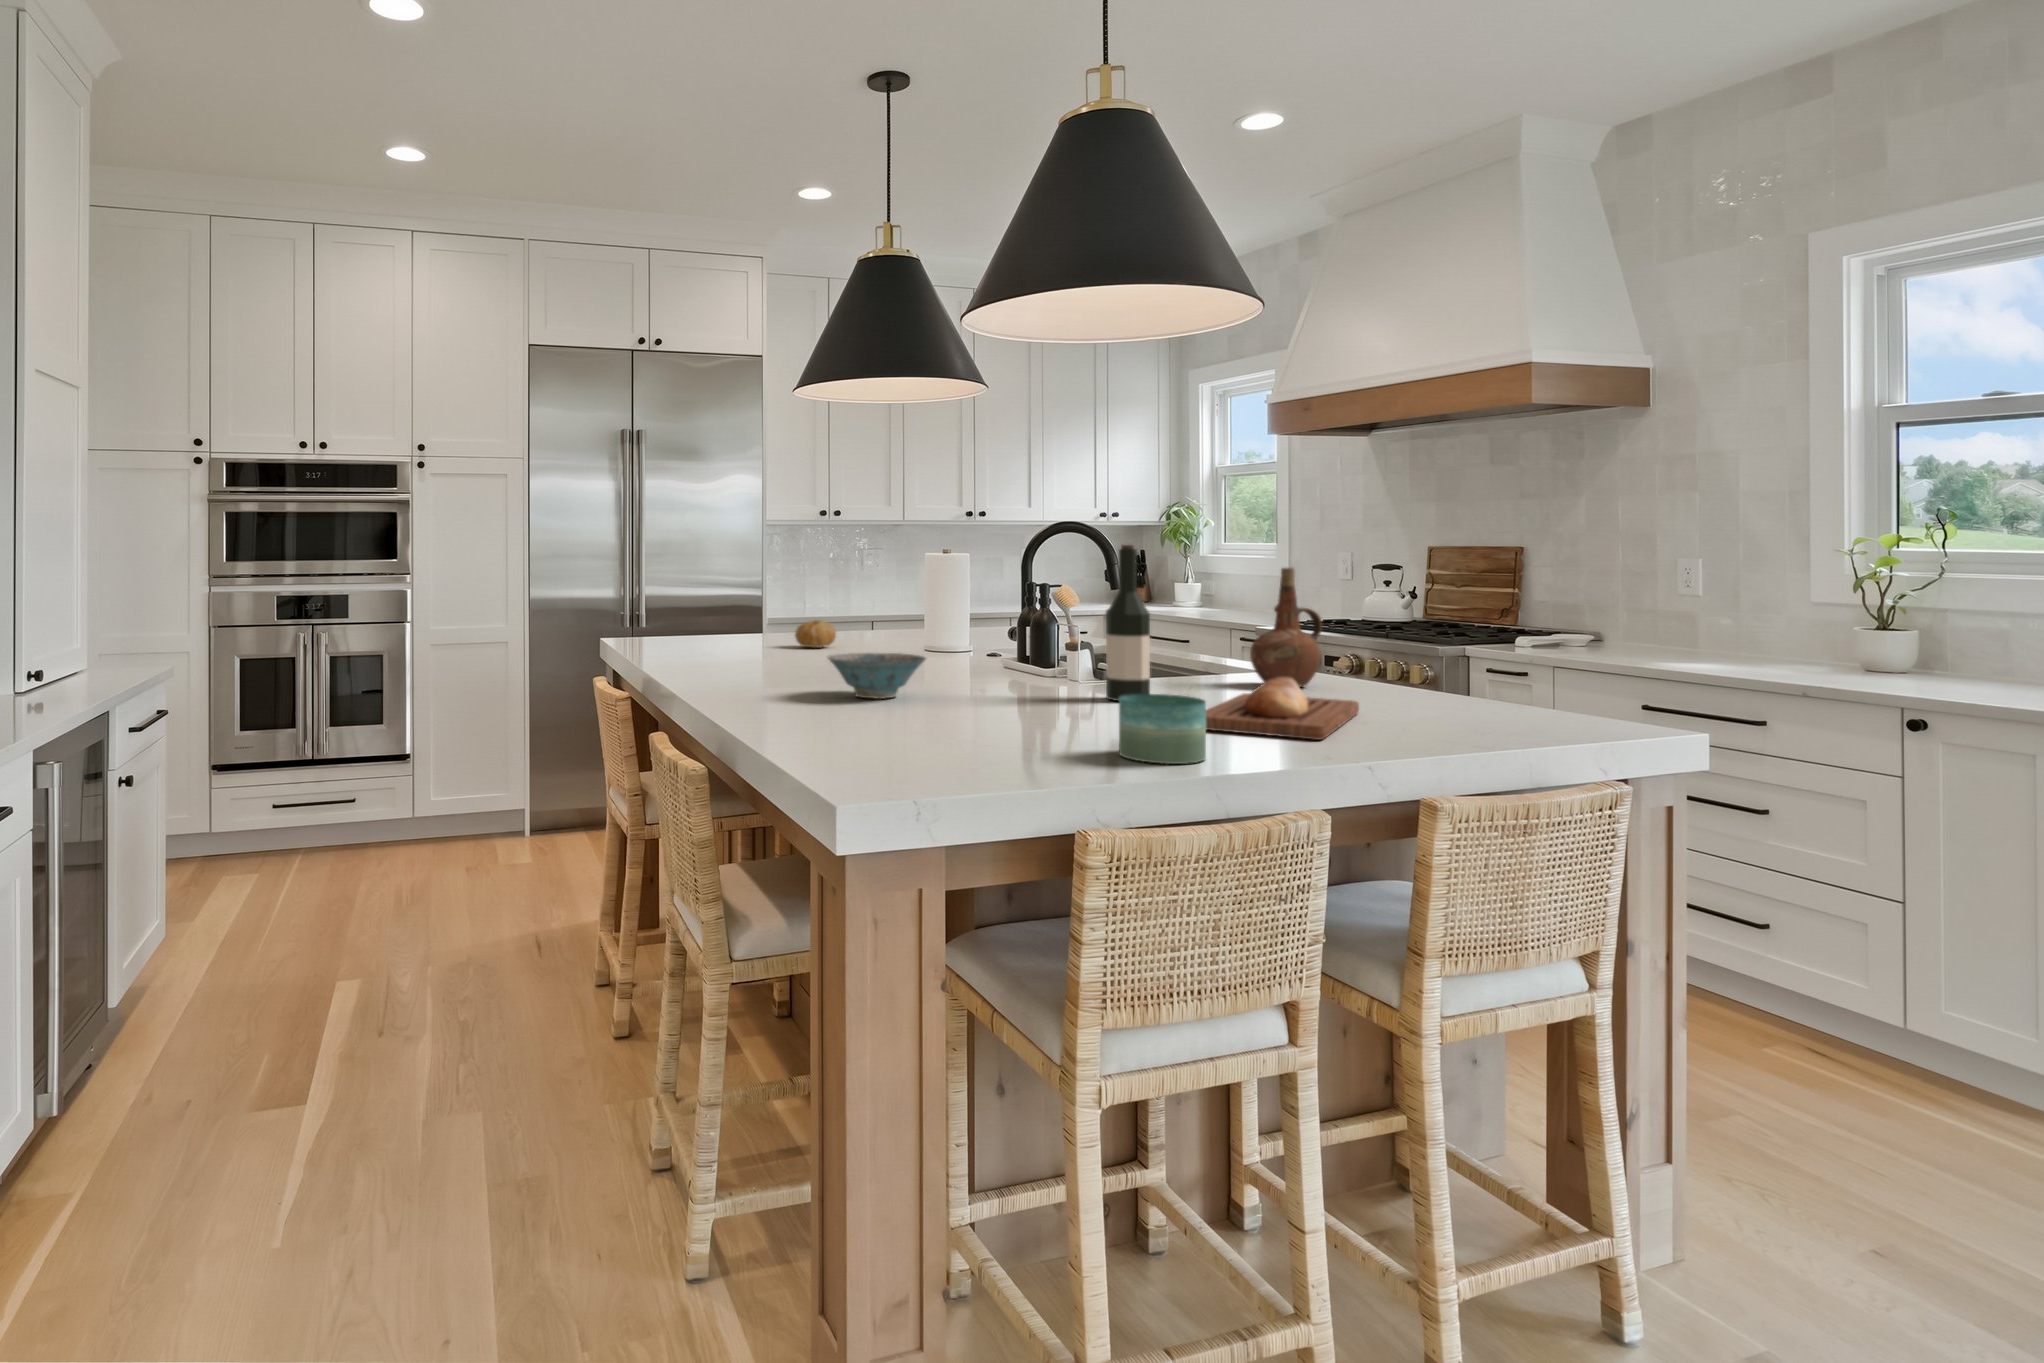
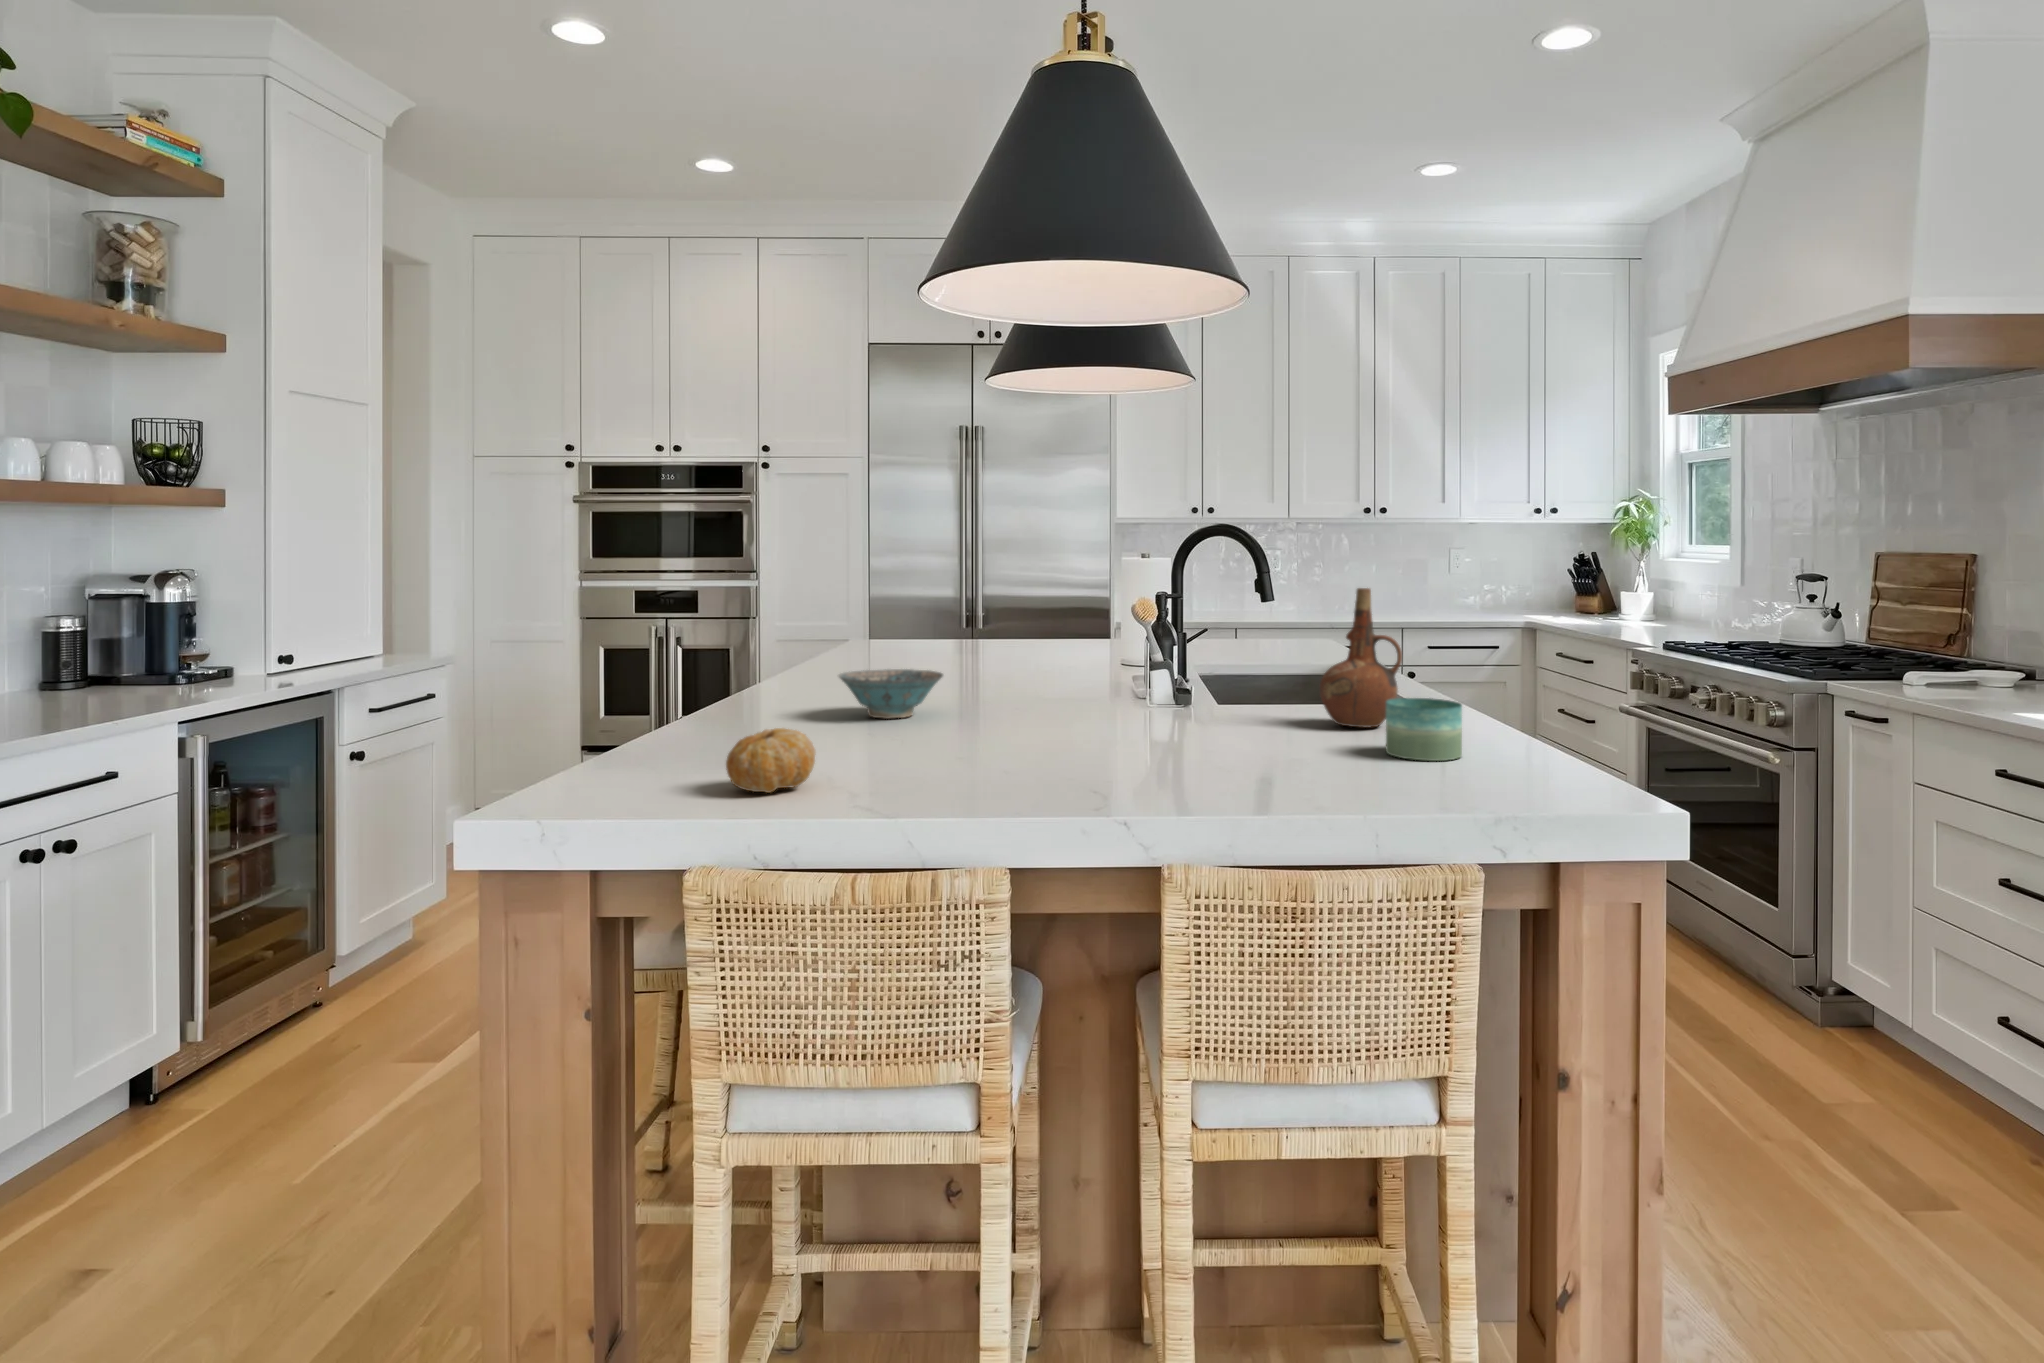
wine bottle: present [1106,545,1150,701] -> none [1102,561,1150,736]
fruit: present [795,620,836,648] -> present [726,728,816,793]
bread loaf: present [1206,677,1359,740] -> none [1061,717,1317,793]
candle: present [1119,694,1206,764] -> present [1386,698,1462,761]

